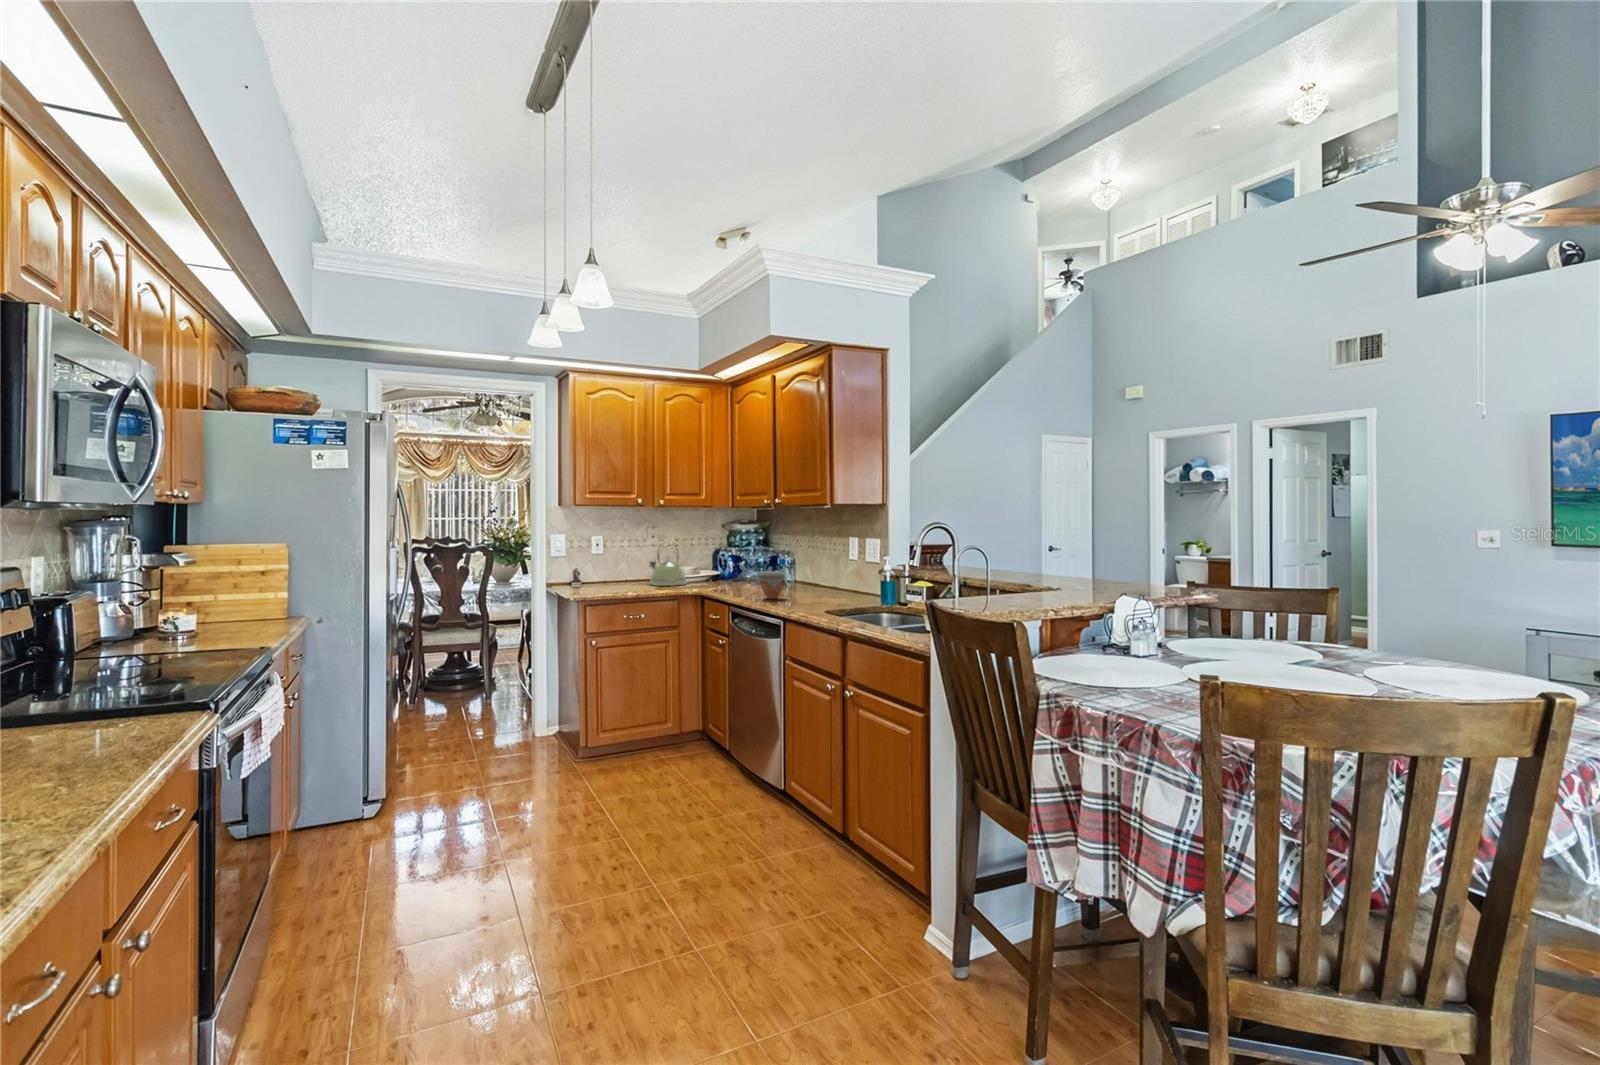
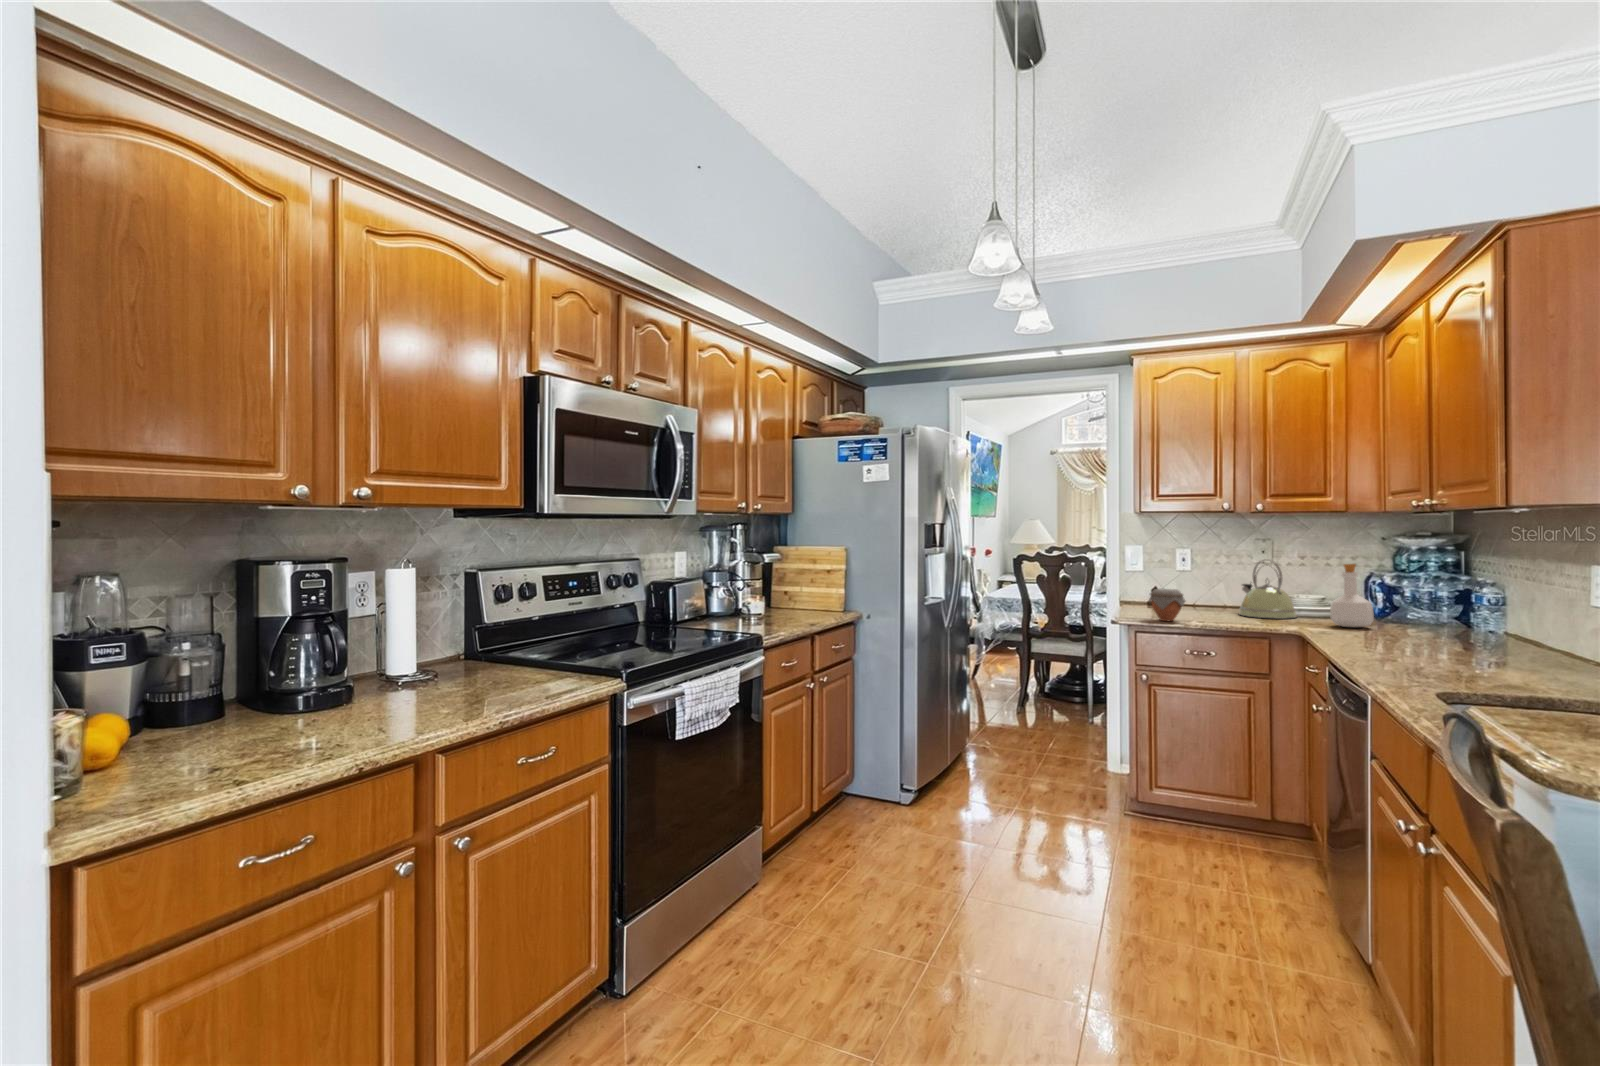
bottle: none [713,542,738,586] -> present [1330,564,1374,627]
jar: present [756,571,787,599] -> present [1149,588,1185,621]

